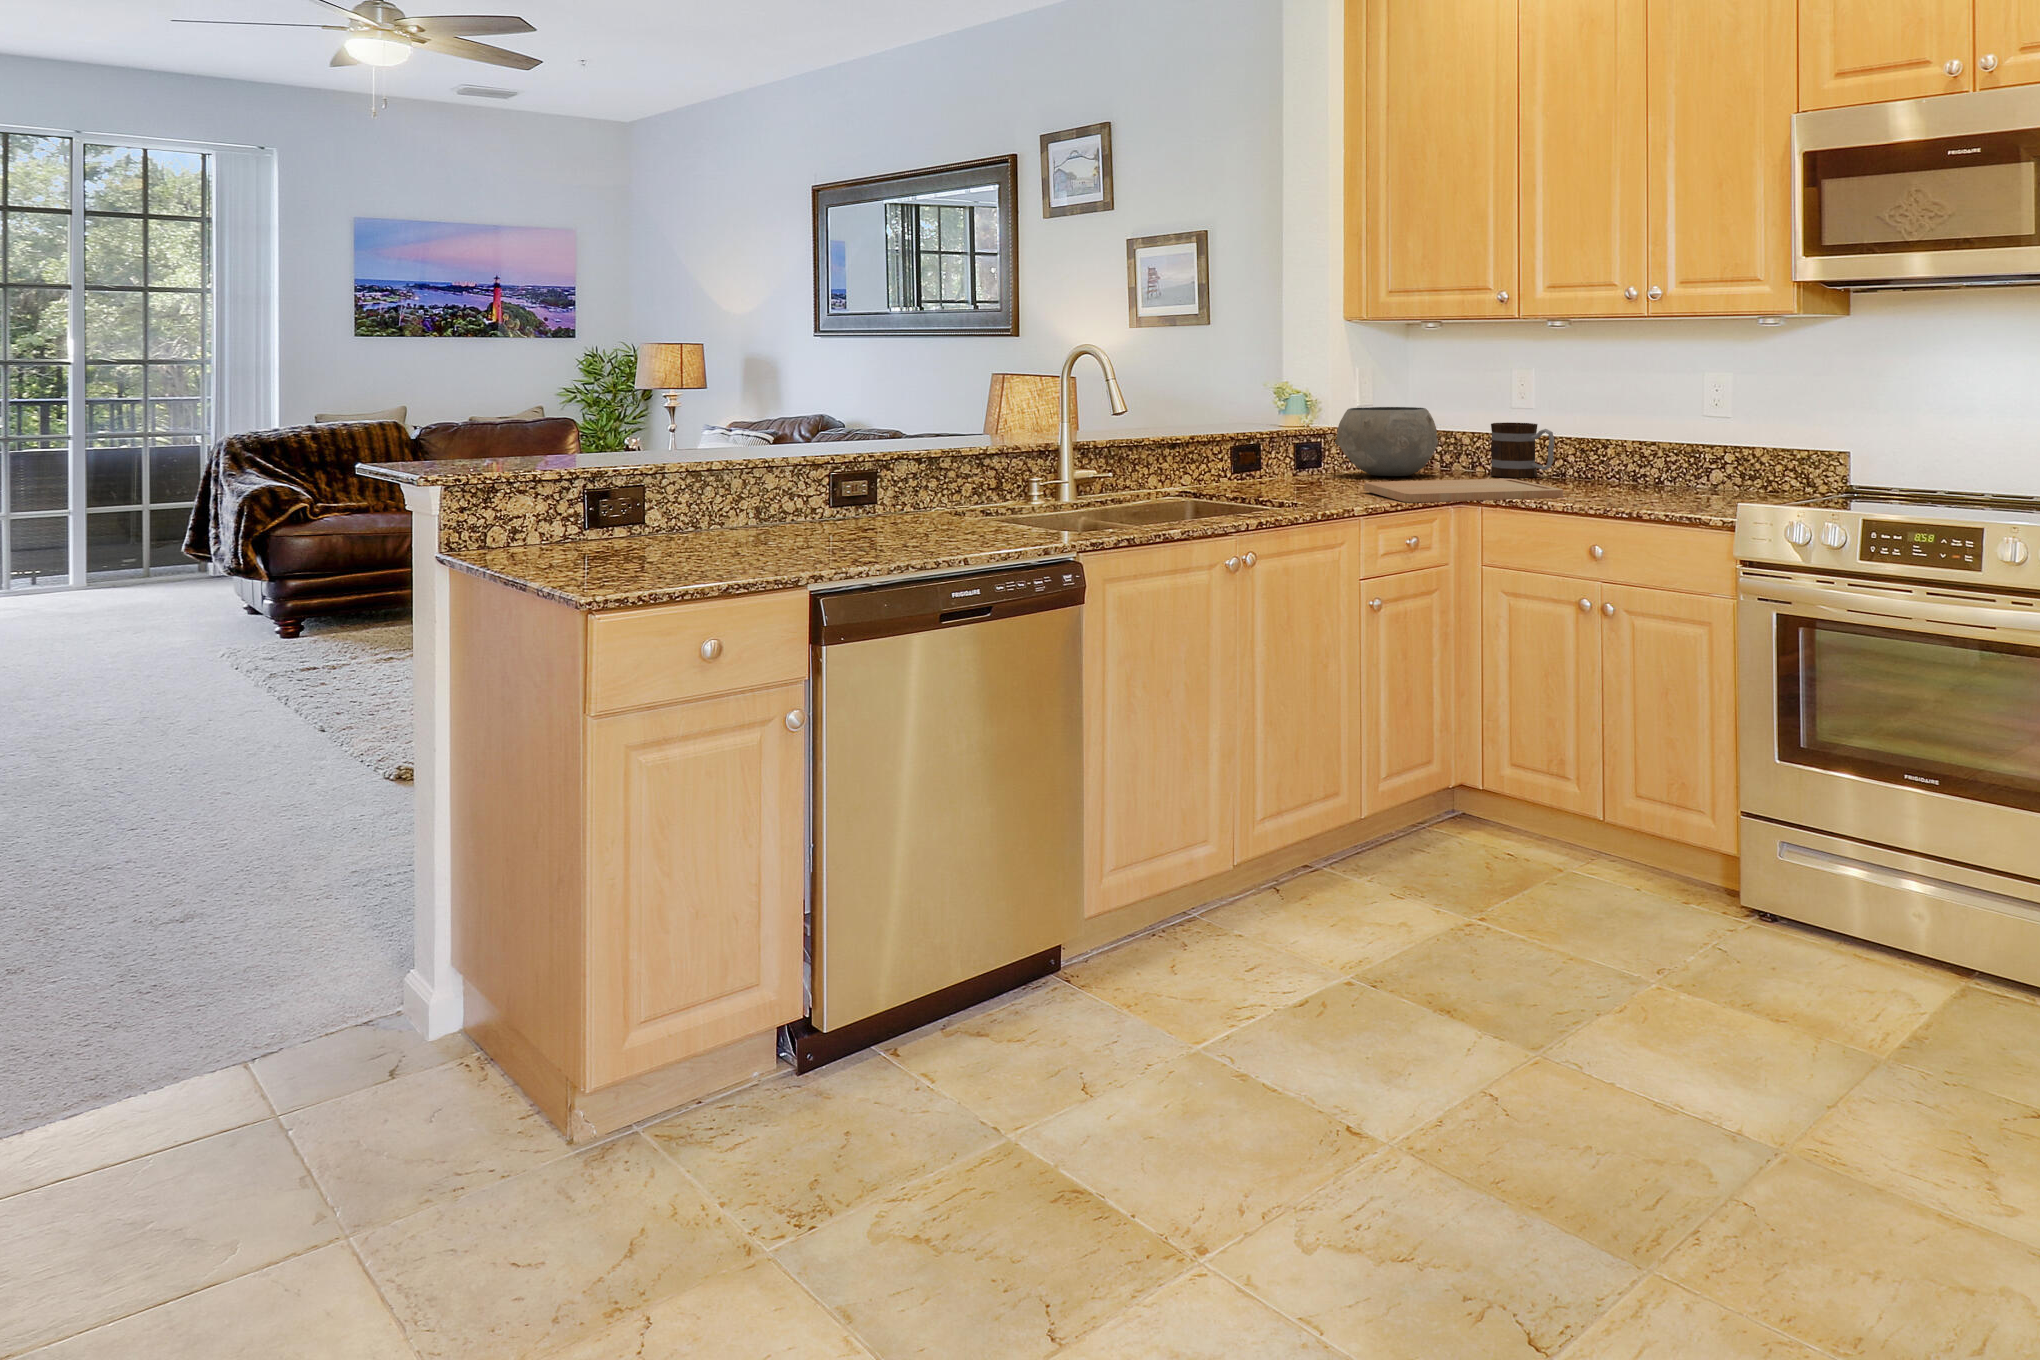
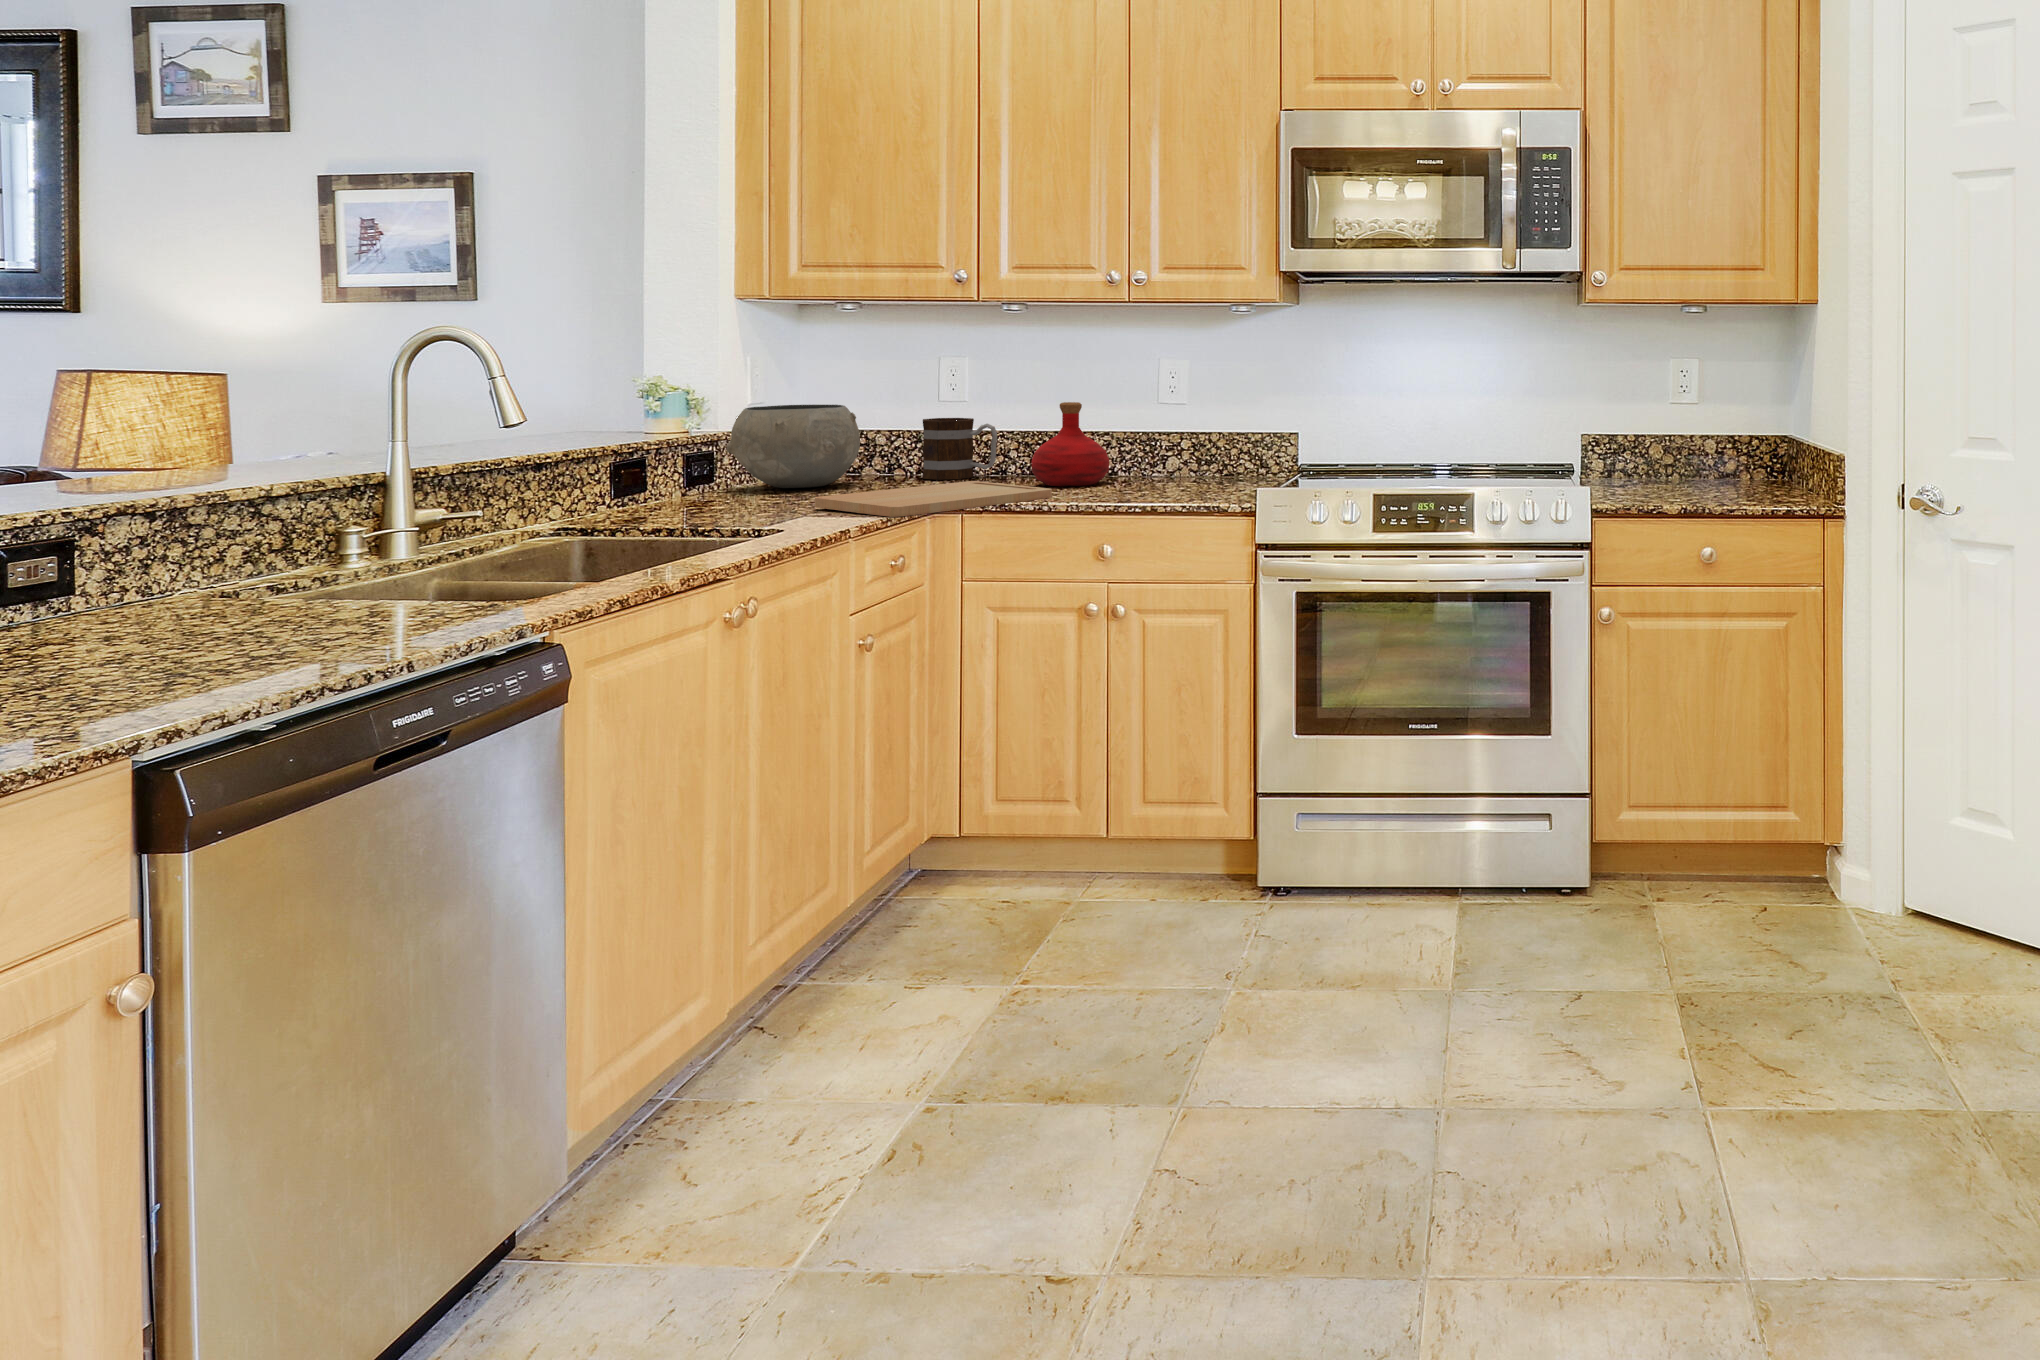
bottle: none [1565,411,1640,490] -> present [1031,402,1109,486]

